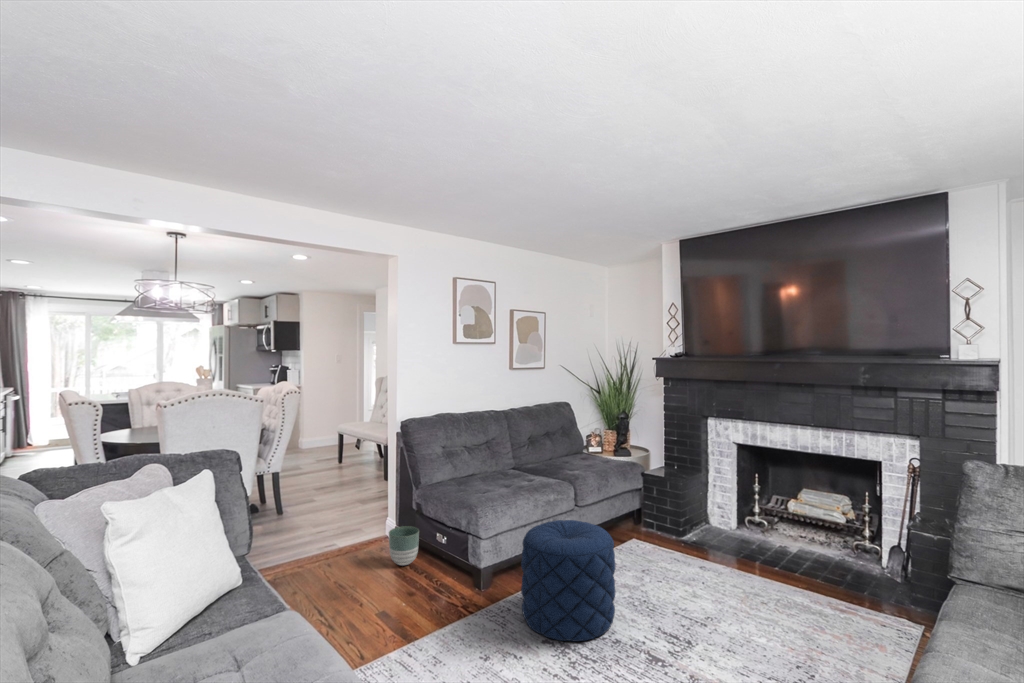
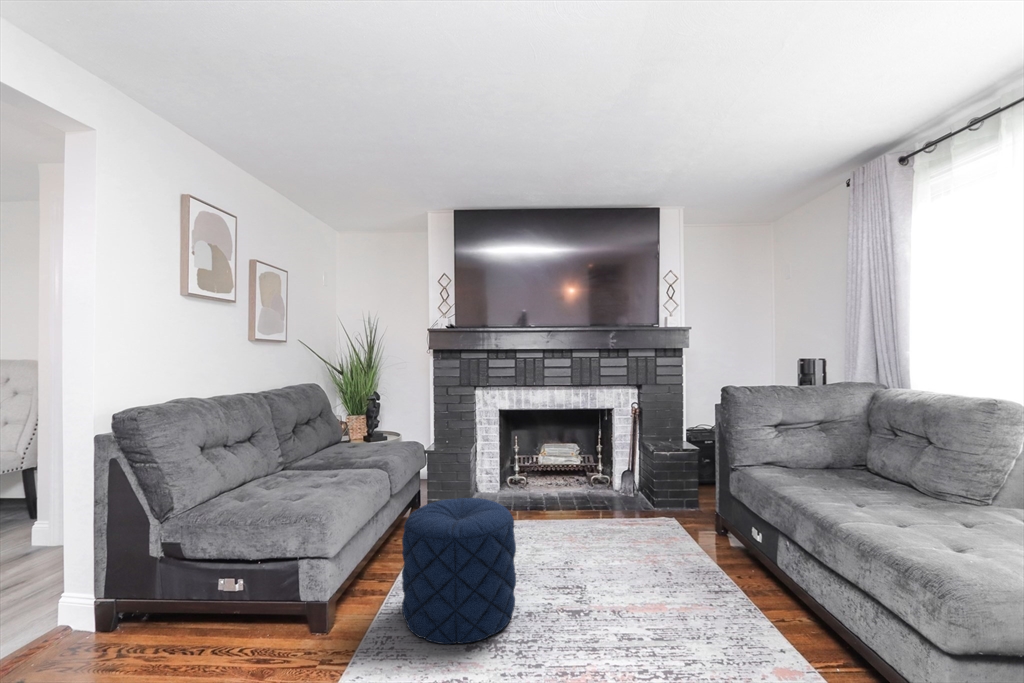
planter: present [389,526,419,565] -> none [117,583,180,655]

